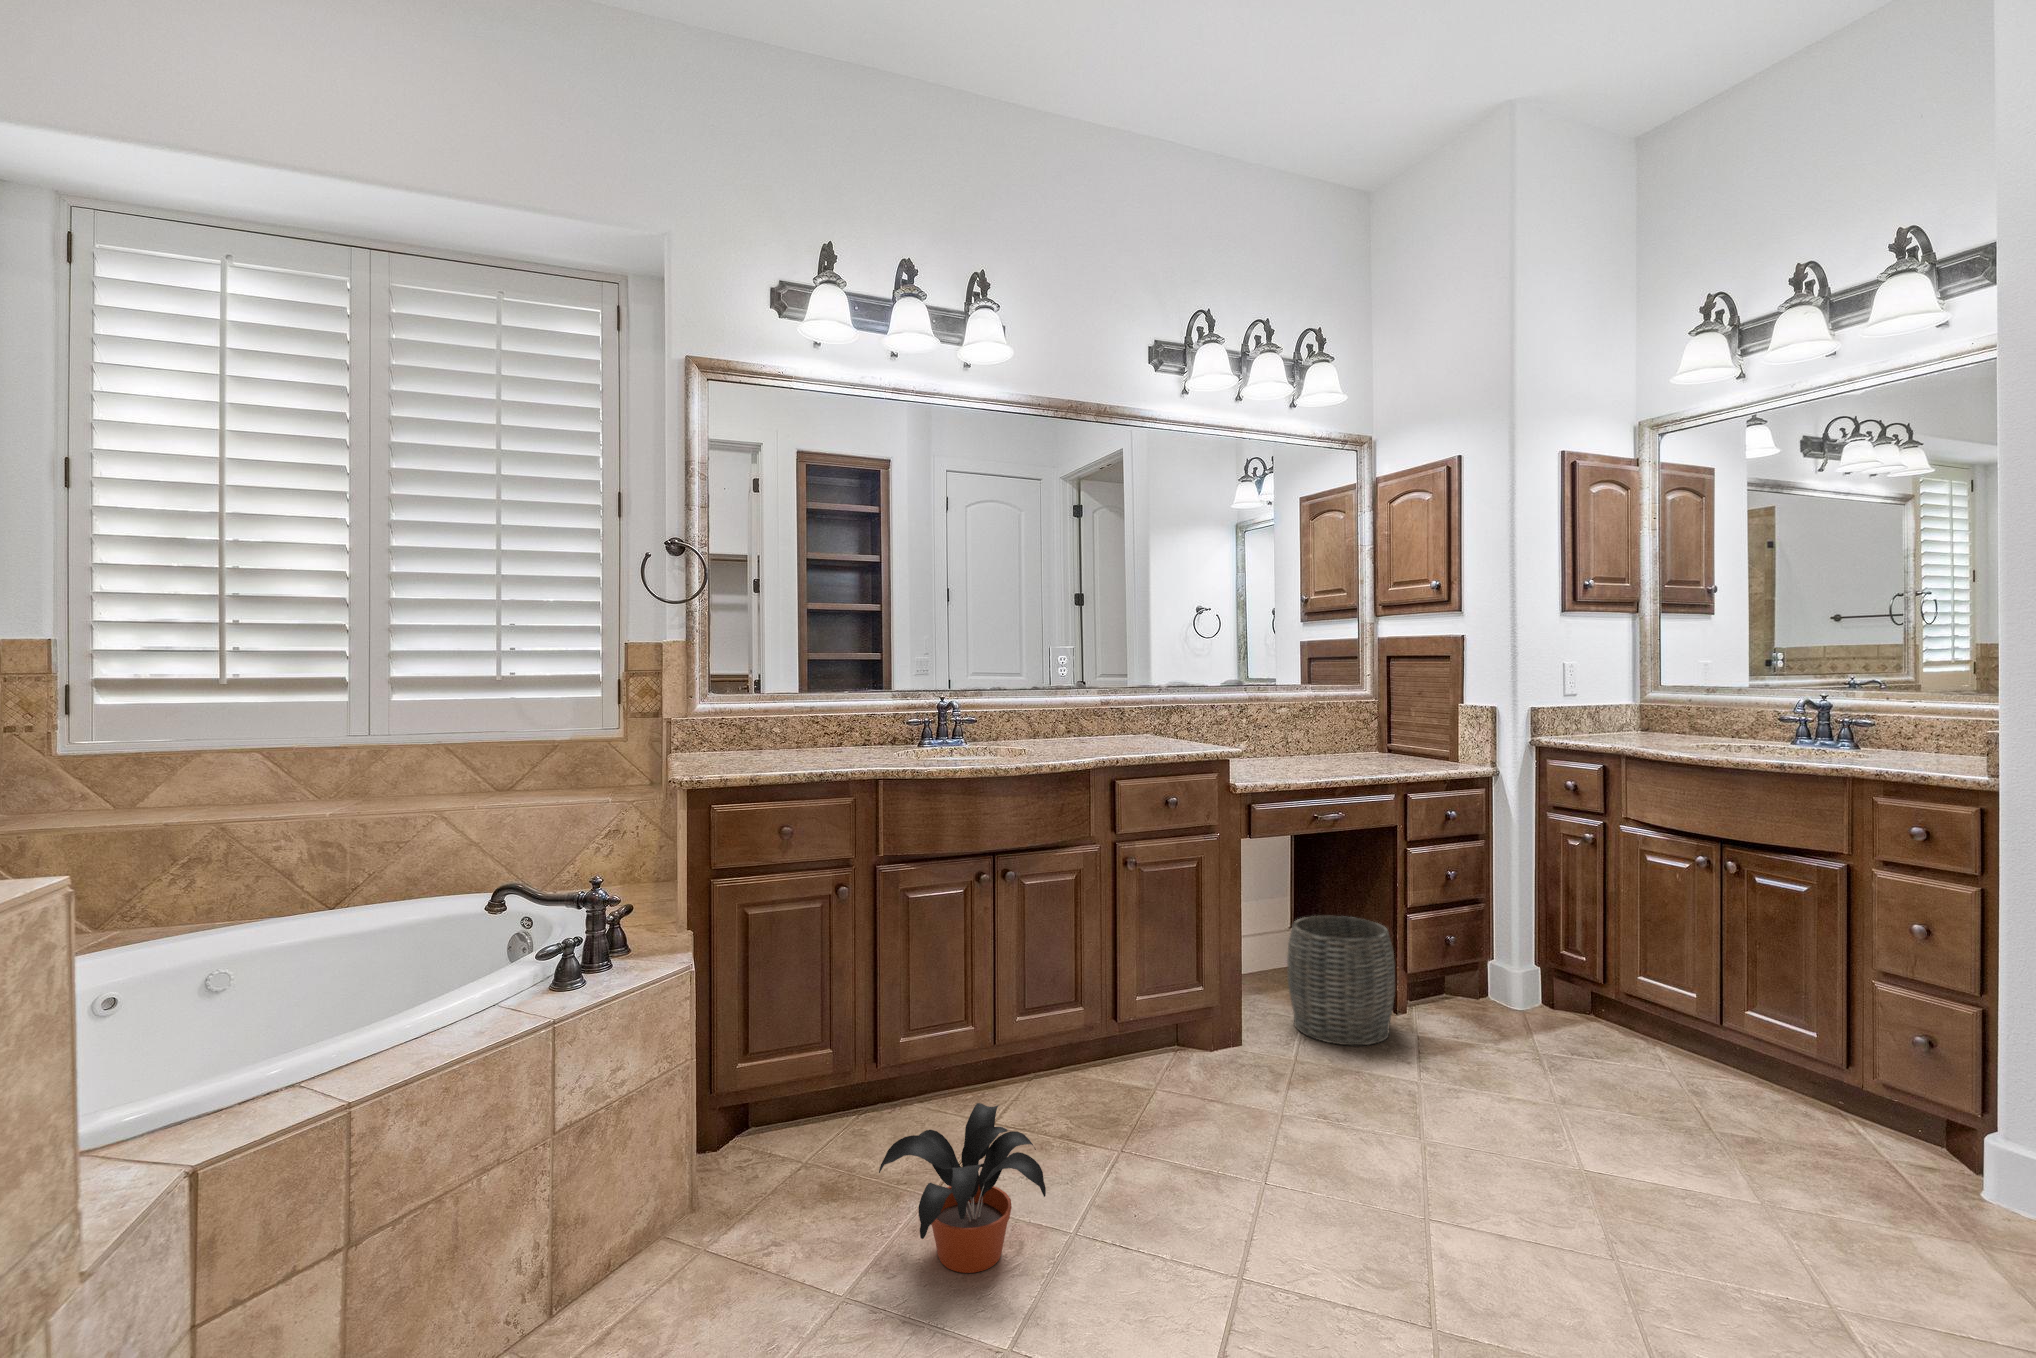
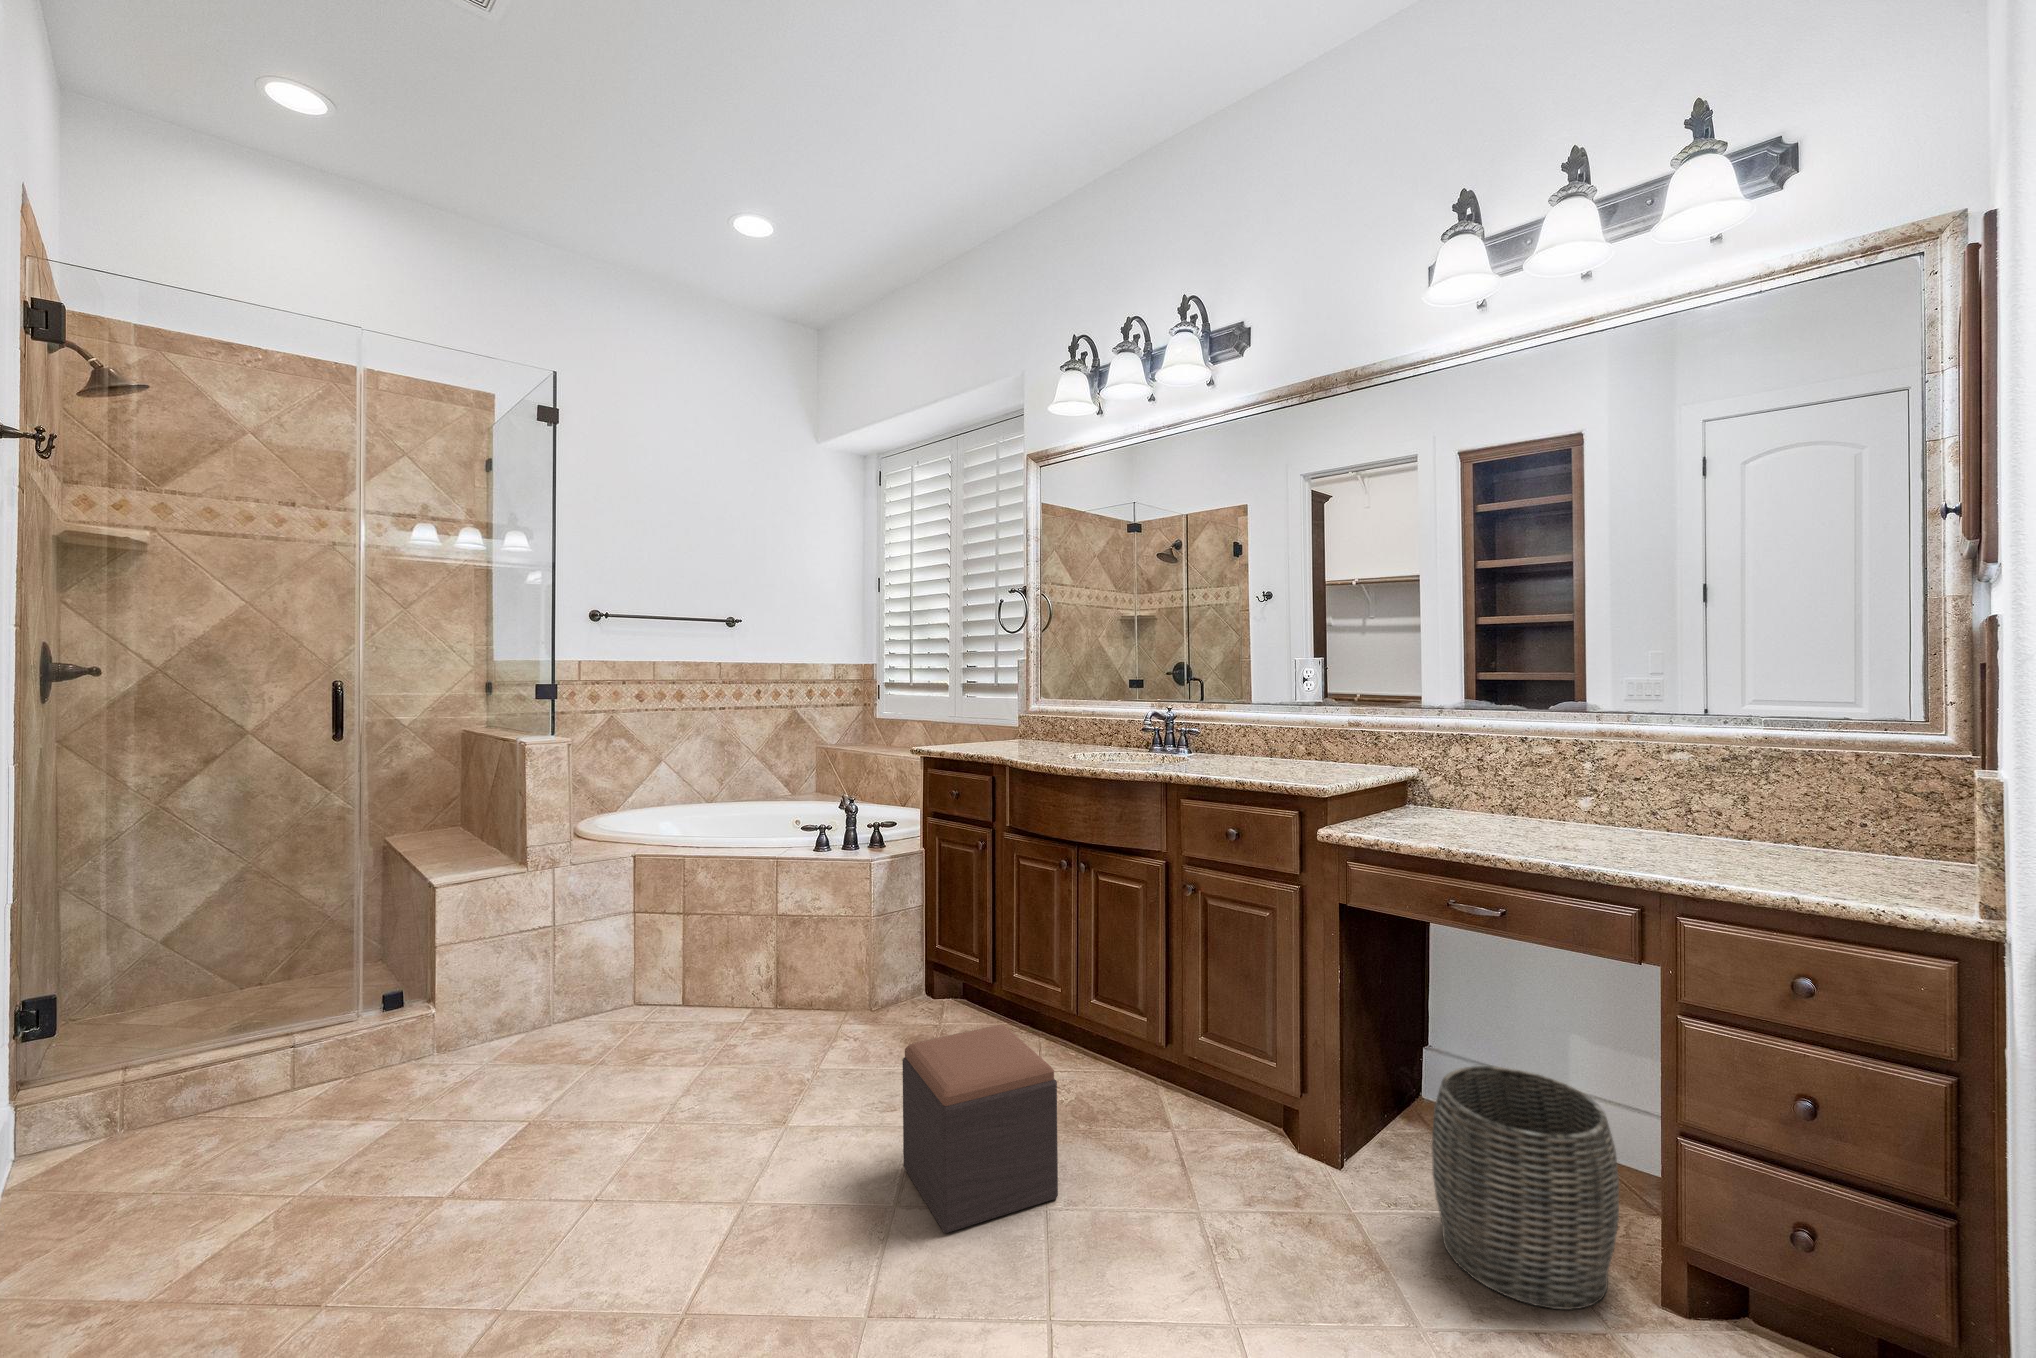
footstool: none [1120,1032,1282,1236] -> present [902,1025,1058,1233]
potted plant: present [879,1103,1046,1273] -> none [788,1002,918,1113]

